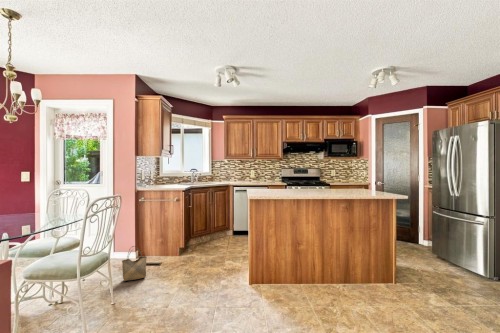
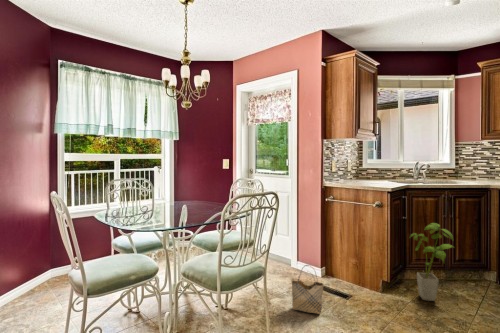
house plant: none [194,207,218,254] -> present [410,223,453,301]

